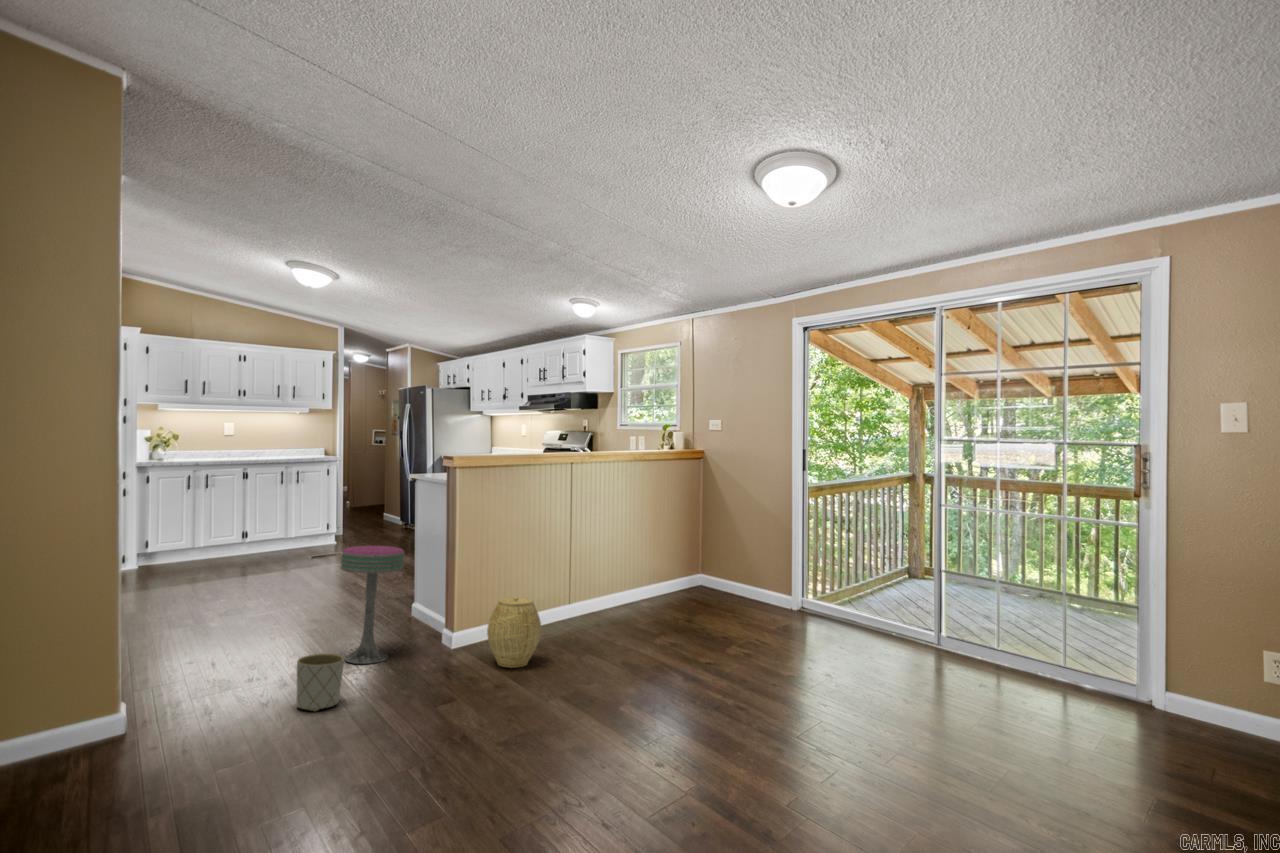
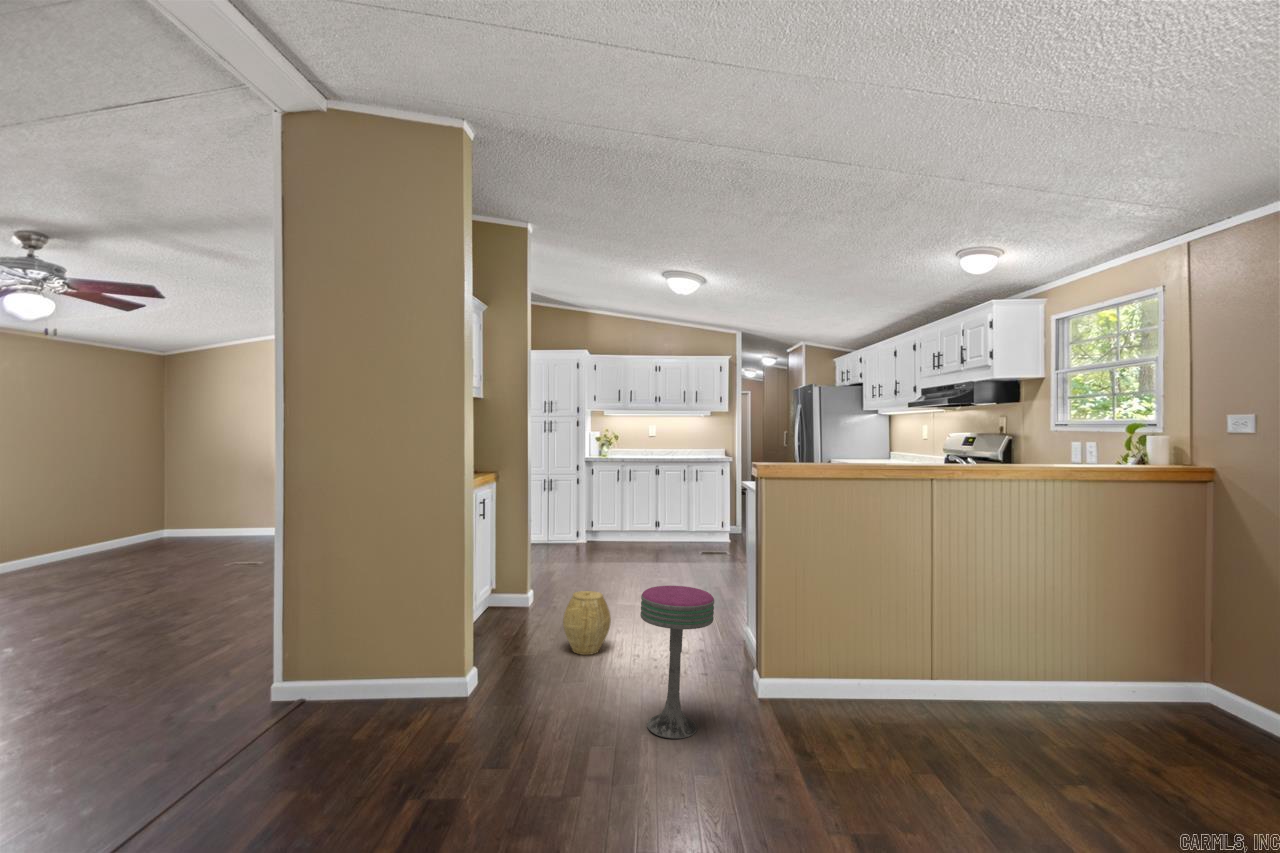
woven basket: present [487,597,541,668] -> present [563,591,611,655]
planter: present [297,654,344,711] -> none [545,738,601,823]

